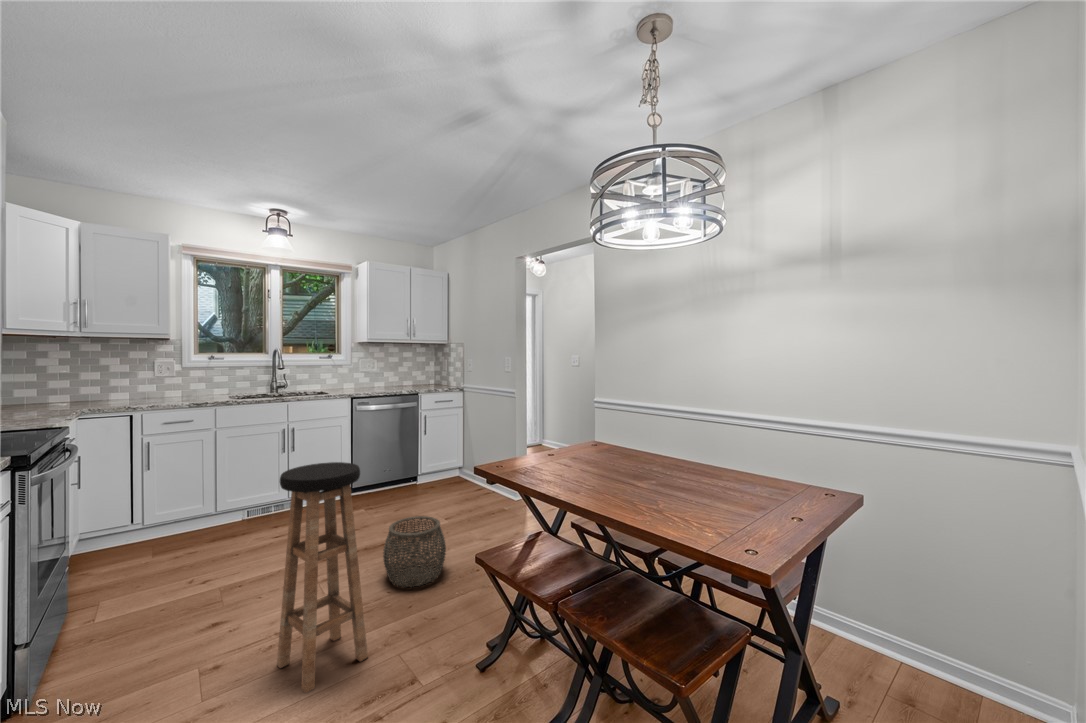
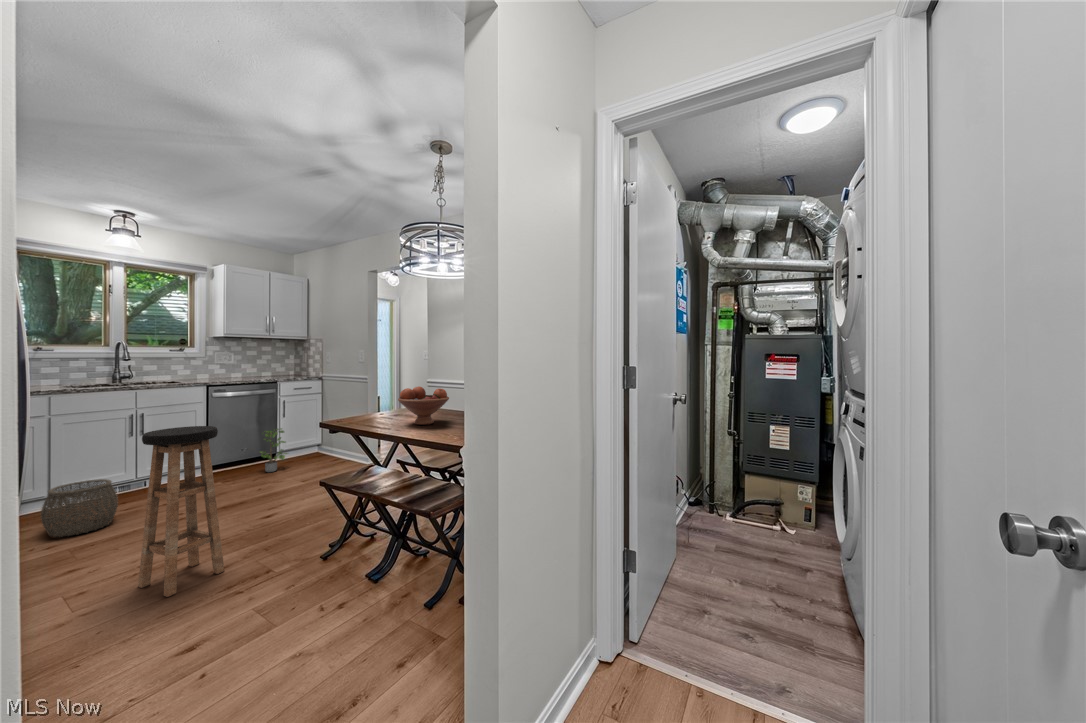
fruit bowl: none [587,419,665,481] -> present [398,387,449,425]
potted plant: none [402,446,433,499] -> present [260,428,287,472]
woven basket: present [383,516,446,587] -> present [41,479,118,537]

